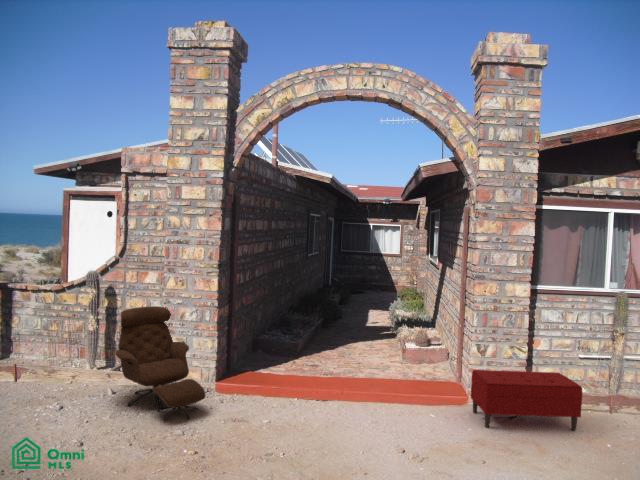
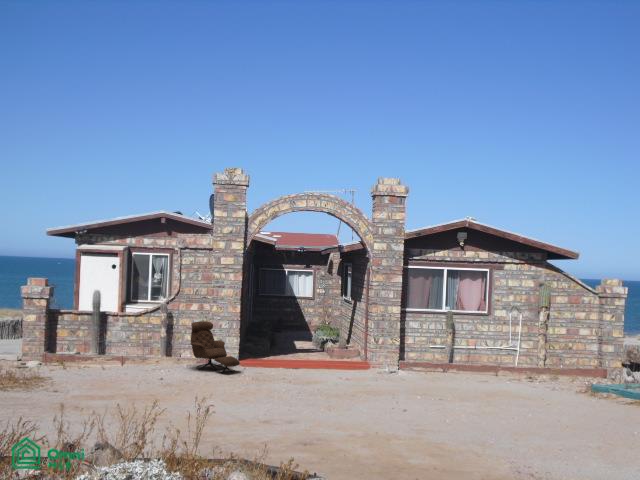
bench: present [471,370,582,430] -> none [371,351,422,376]

